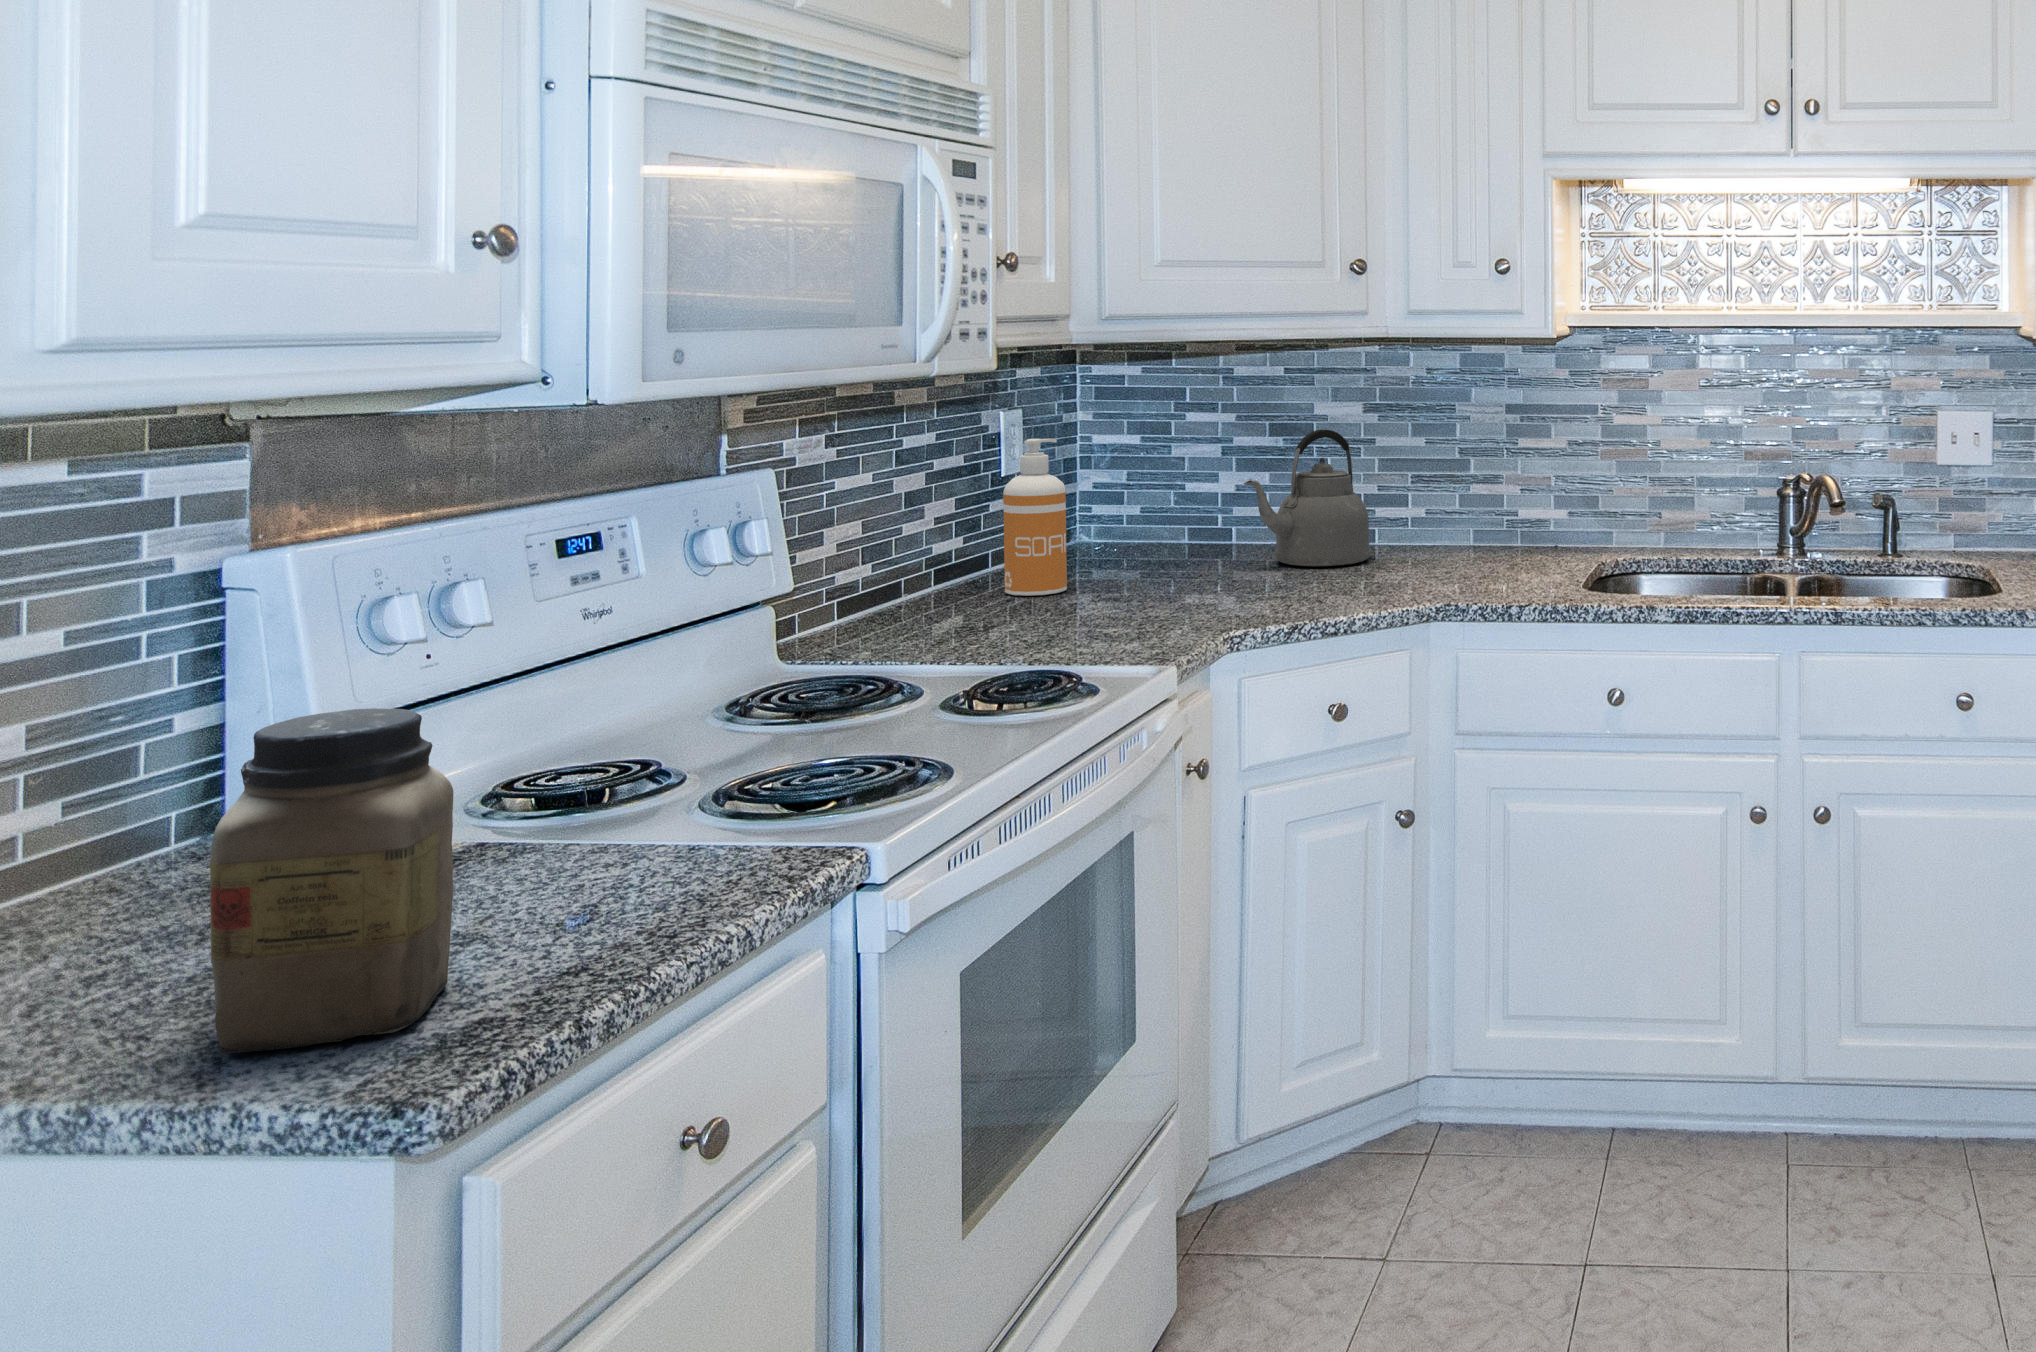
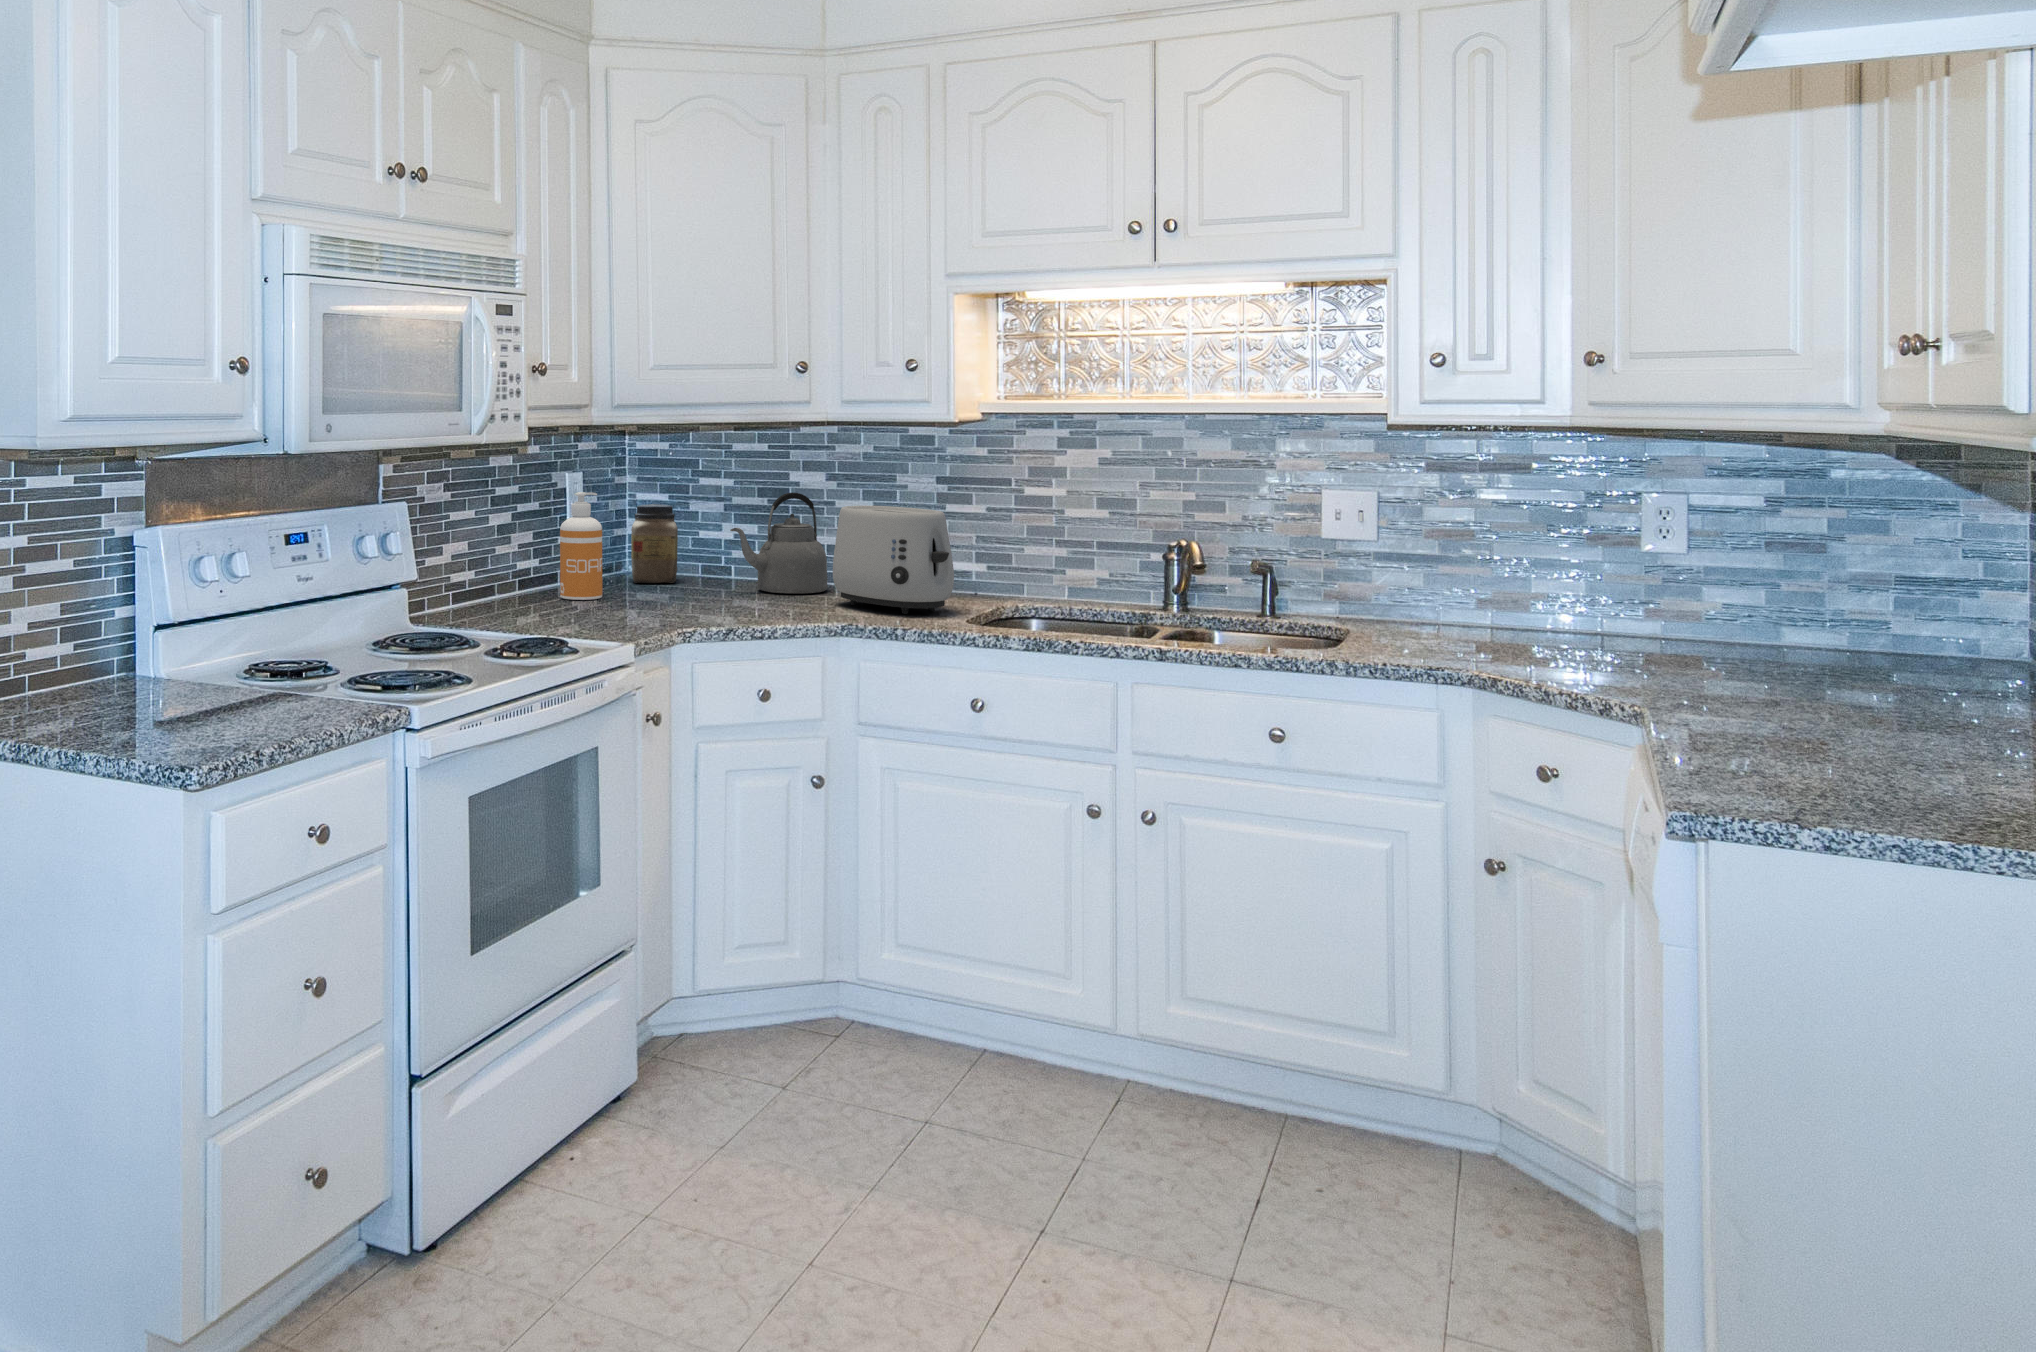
toaster: none [1395,445,1564,590] -> present [833,506,954,614]
jar: present [210,708,453,1055] -> present [631,504,678,583]

